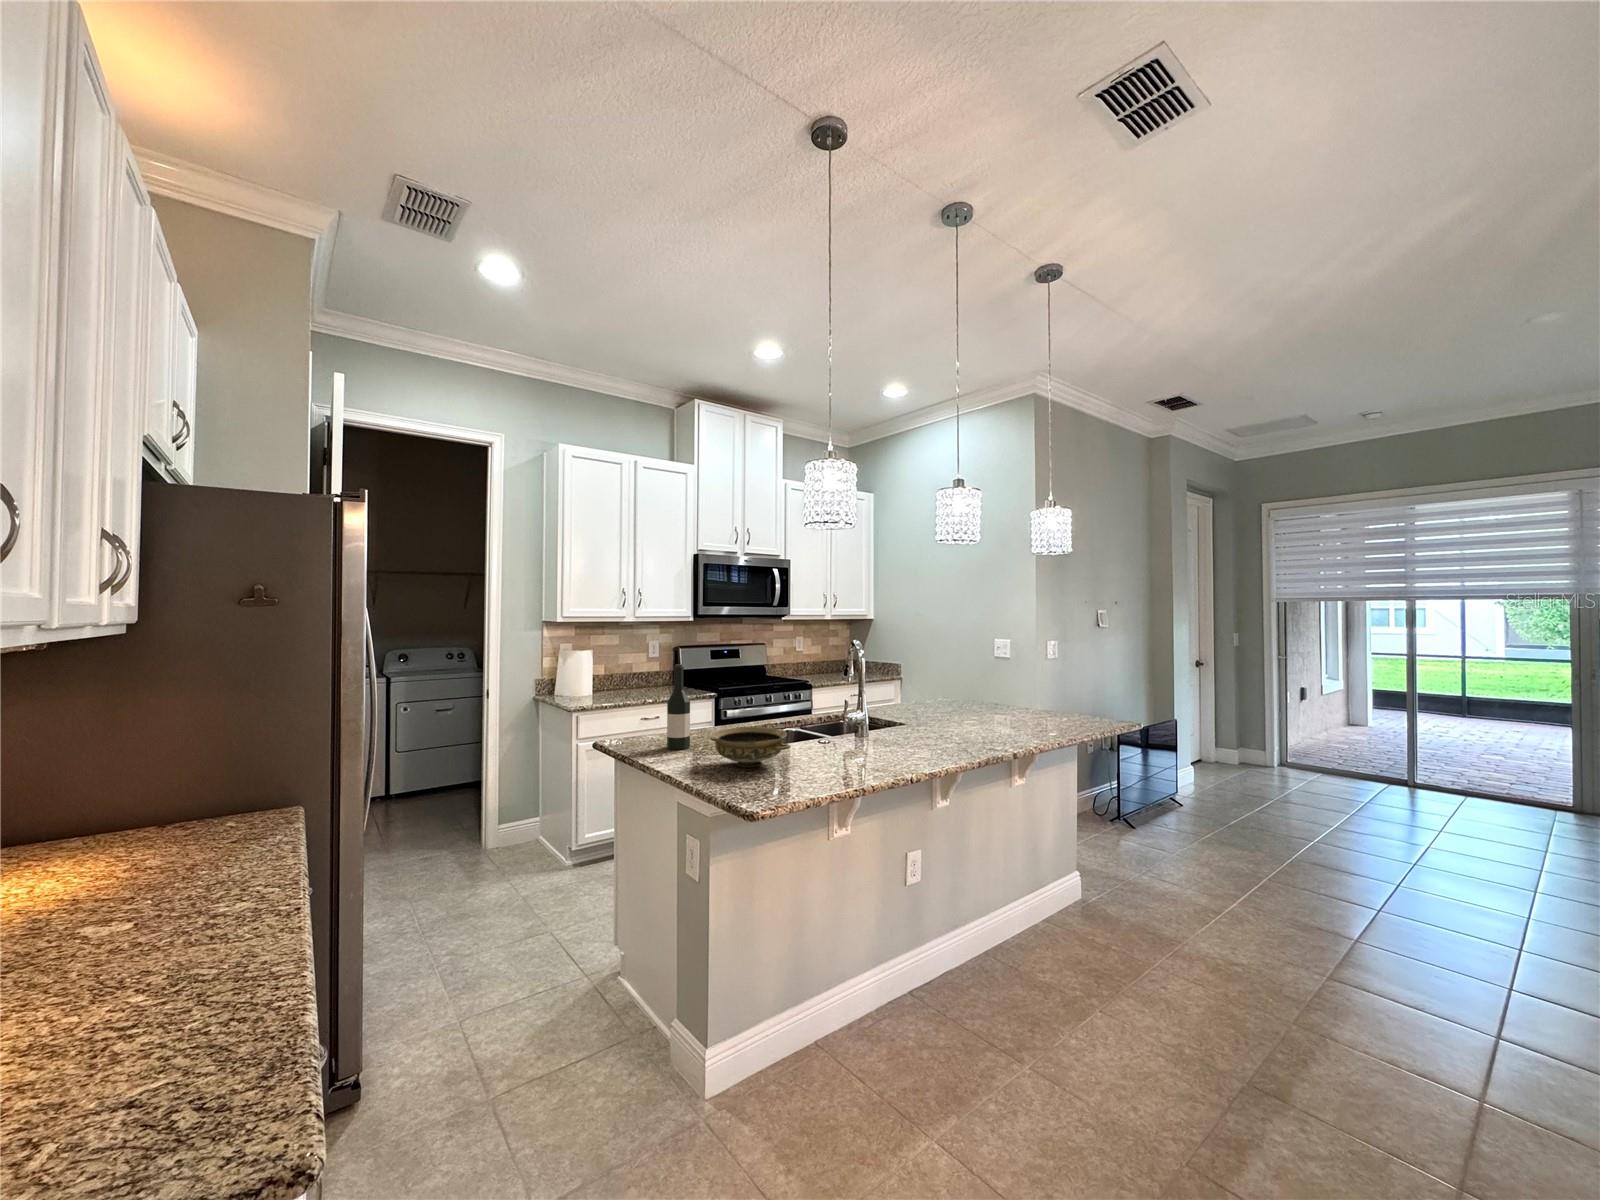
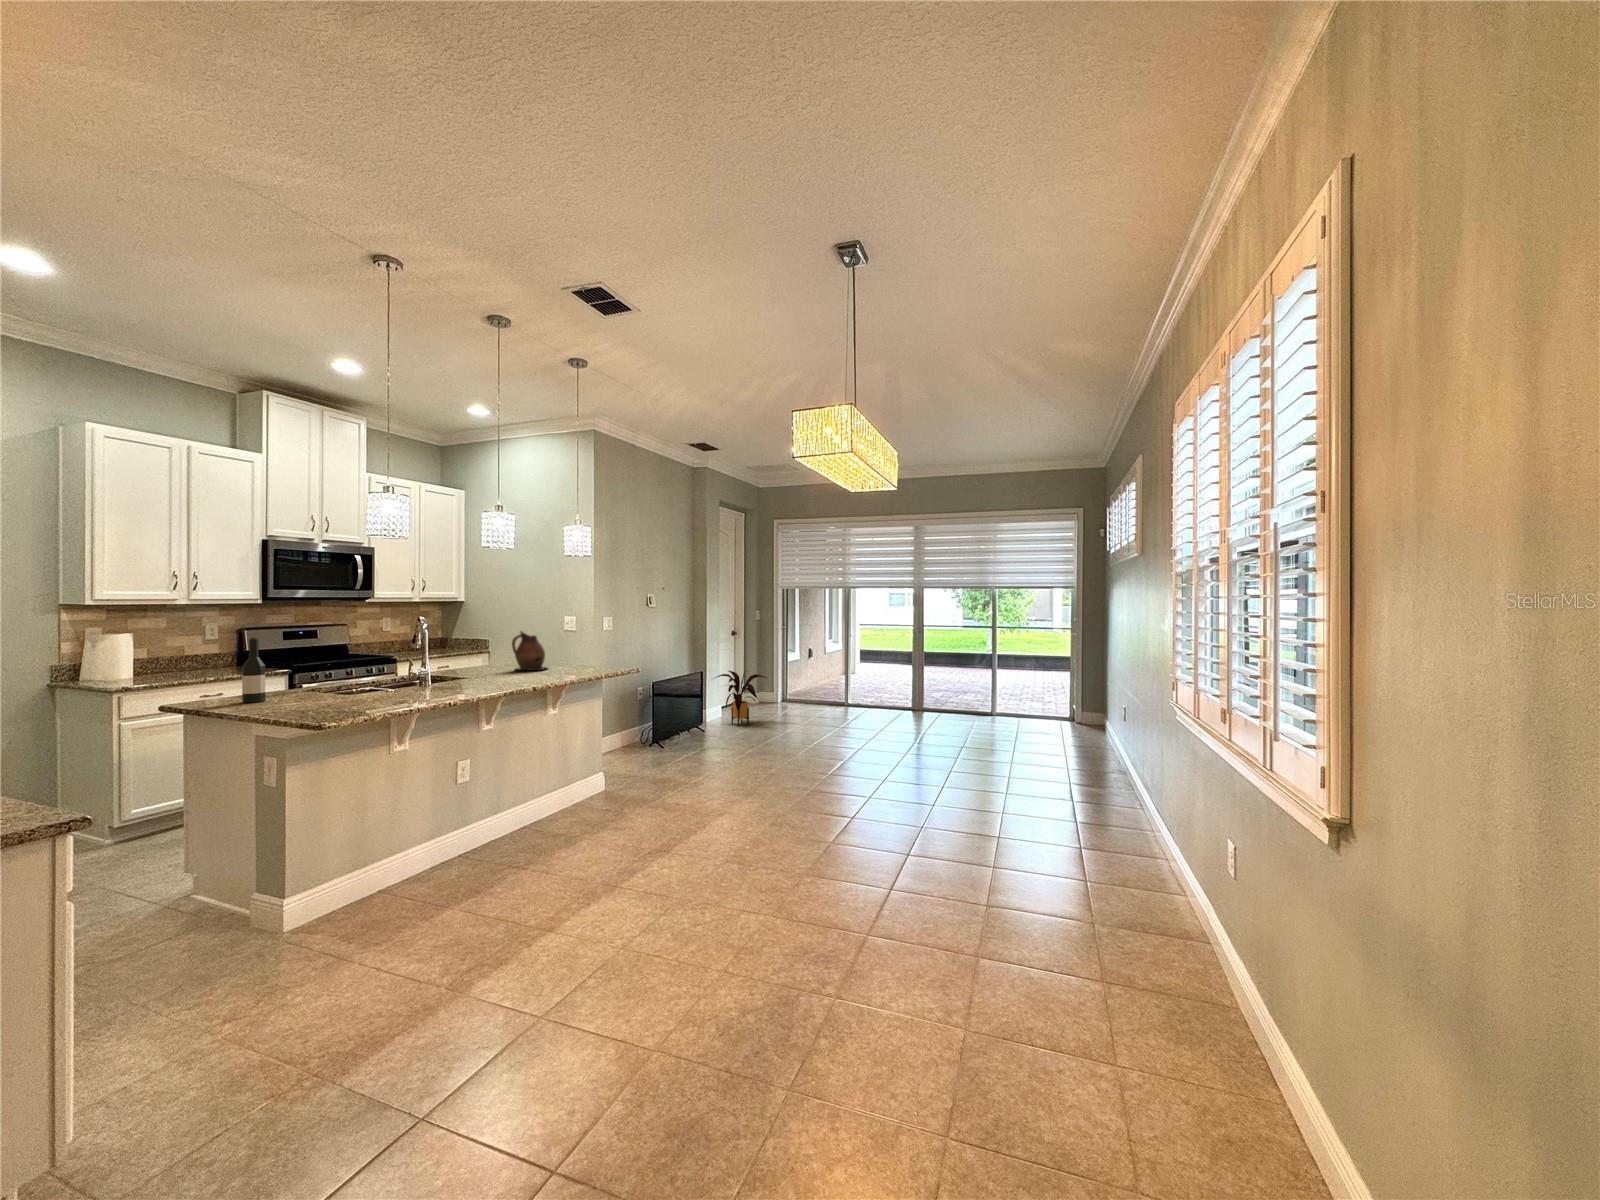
ceramic pitcher: none [950,659,998,716] -> present [512,631,546,670]
house plant: none [1182,718,1284,804] -> present [715,671,767,726]
ceramic bowl: present [711,727,790,767] -> none [286,679,355,706]

